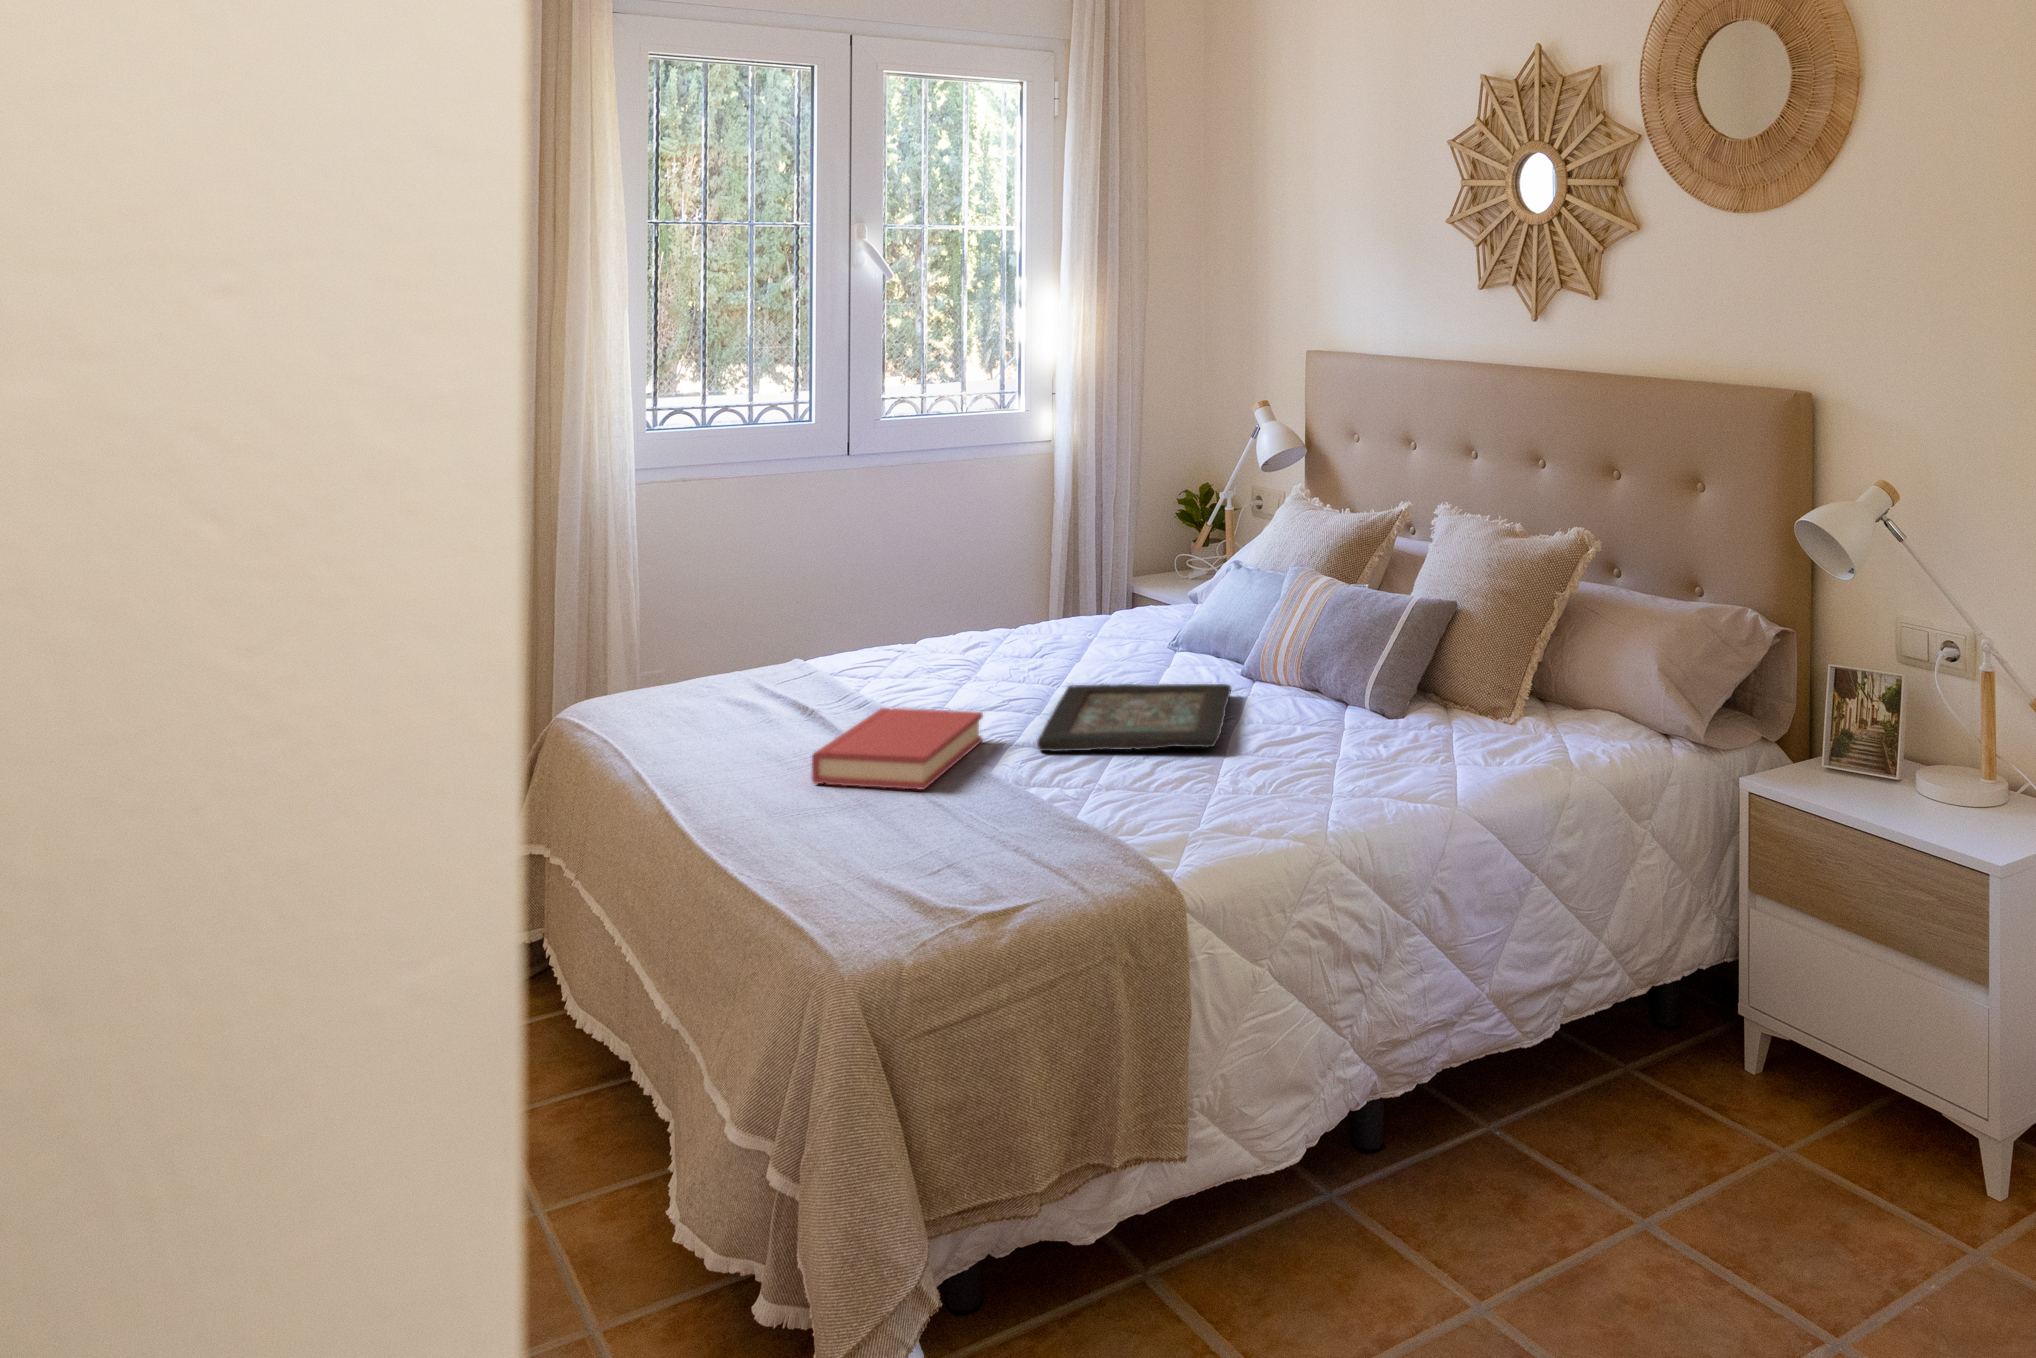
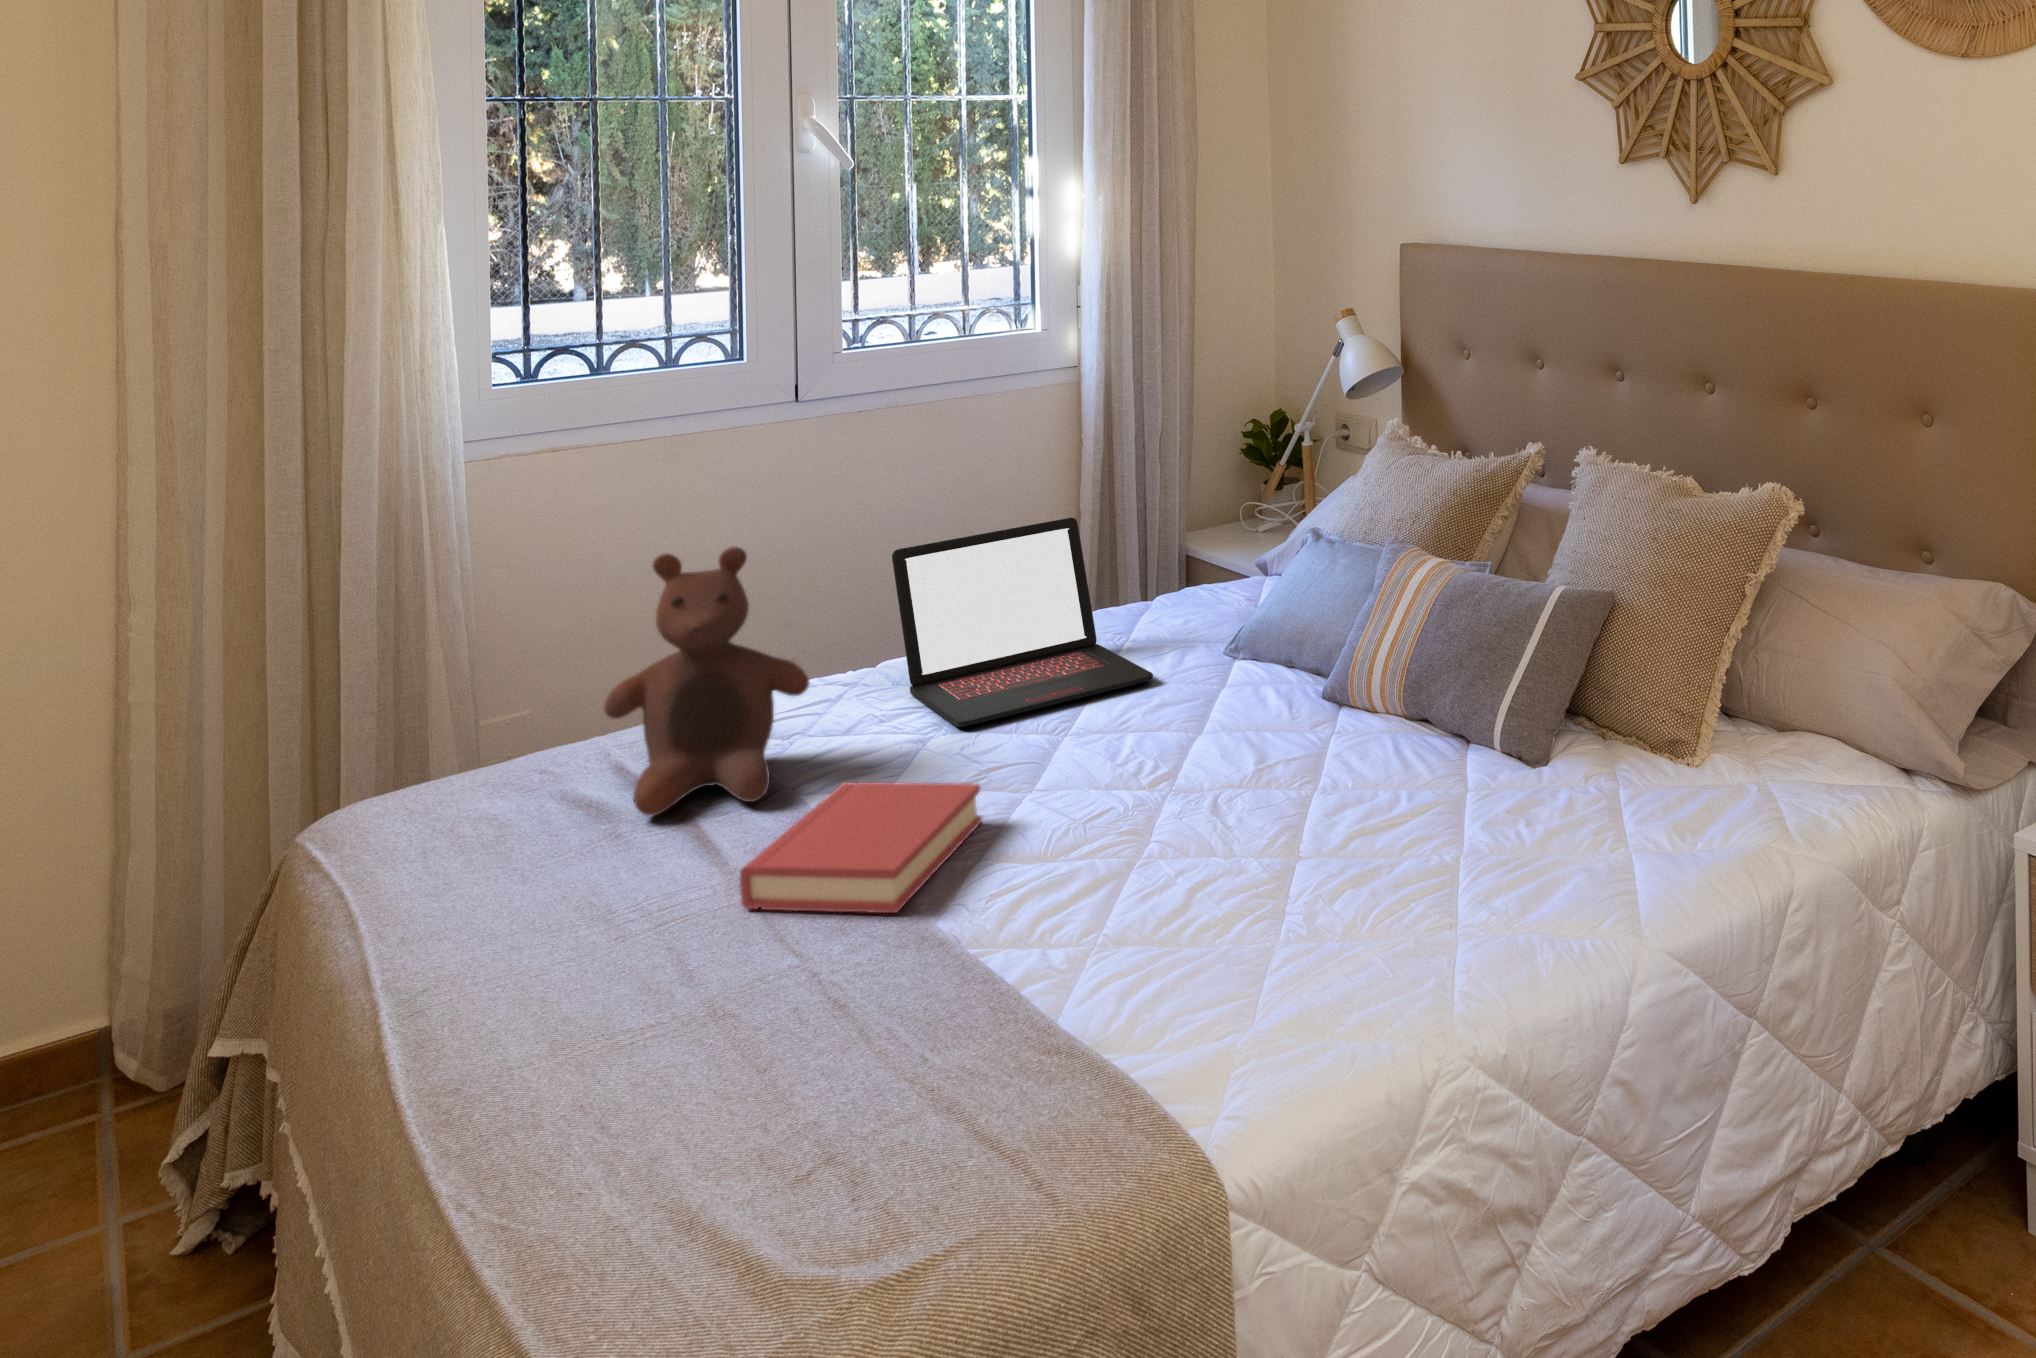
stuffed bear: none [703,533,855,728] -> present [604,547,809,816]
laptop: none [915,538,1107,684] -> present [892,518,1153,727]
decorative tray: present [1037,684,1231,752] -> none [1054,713,1316,836]

